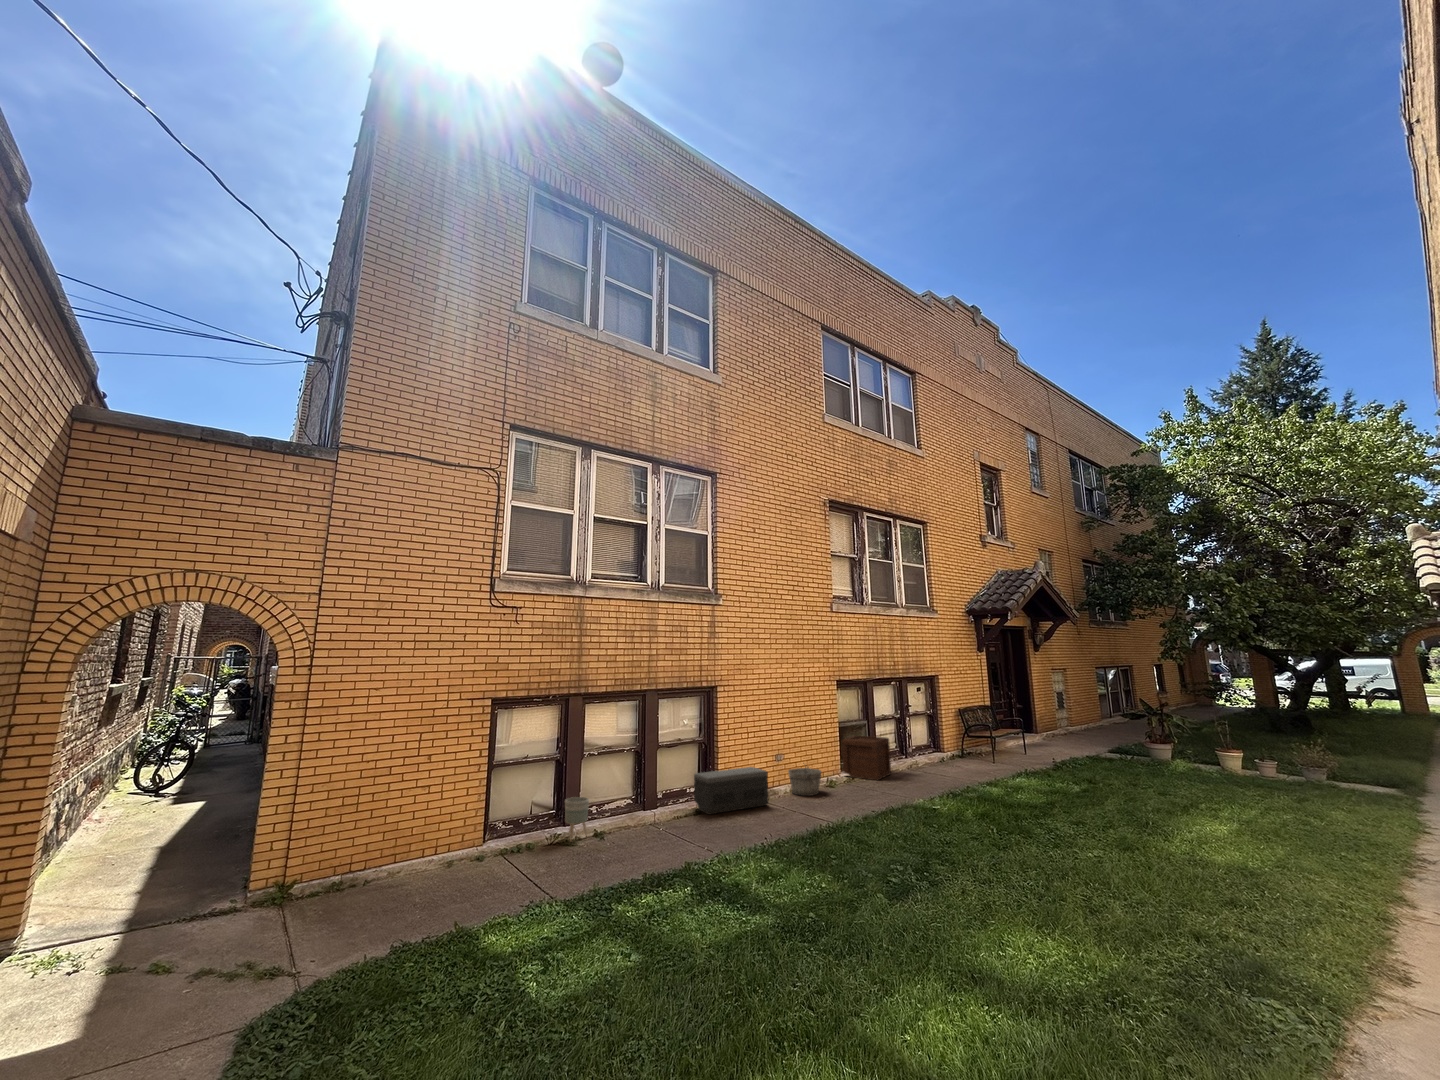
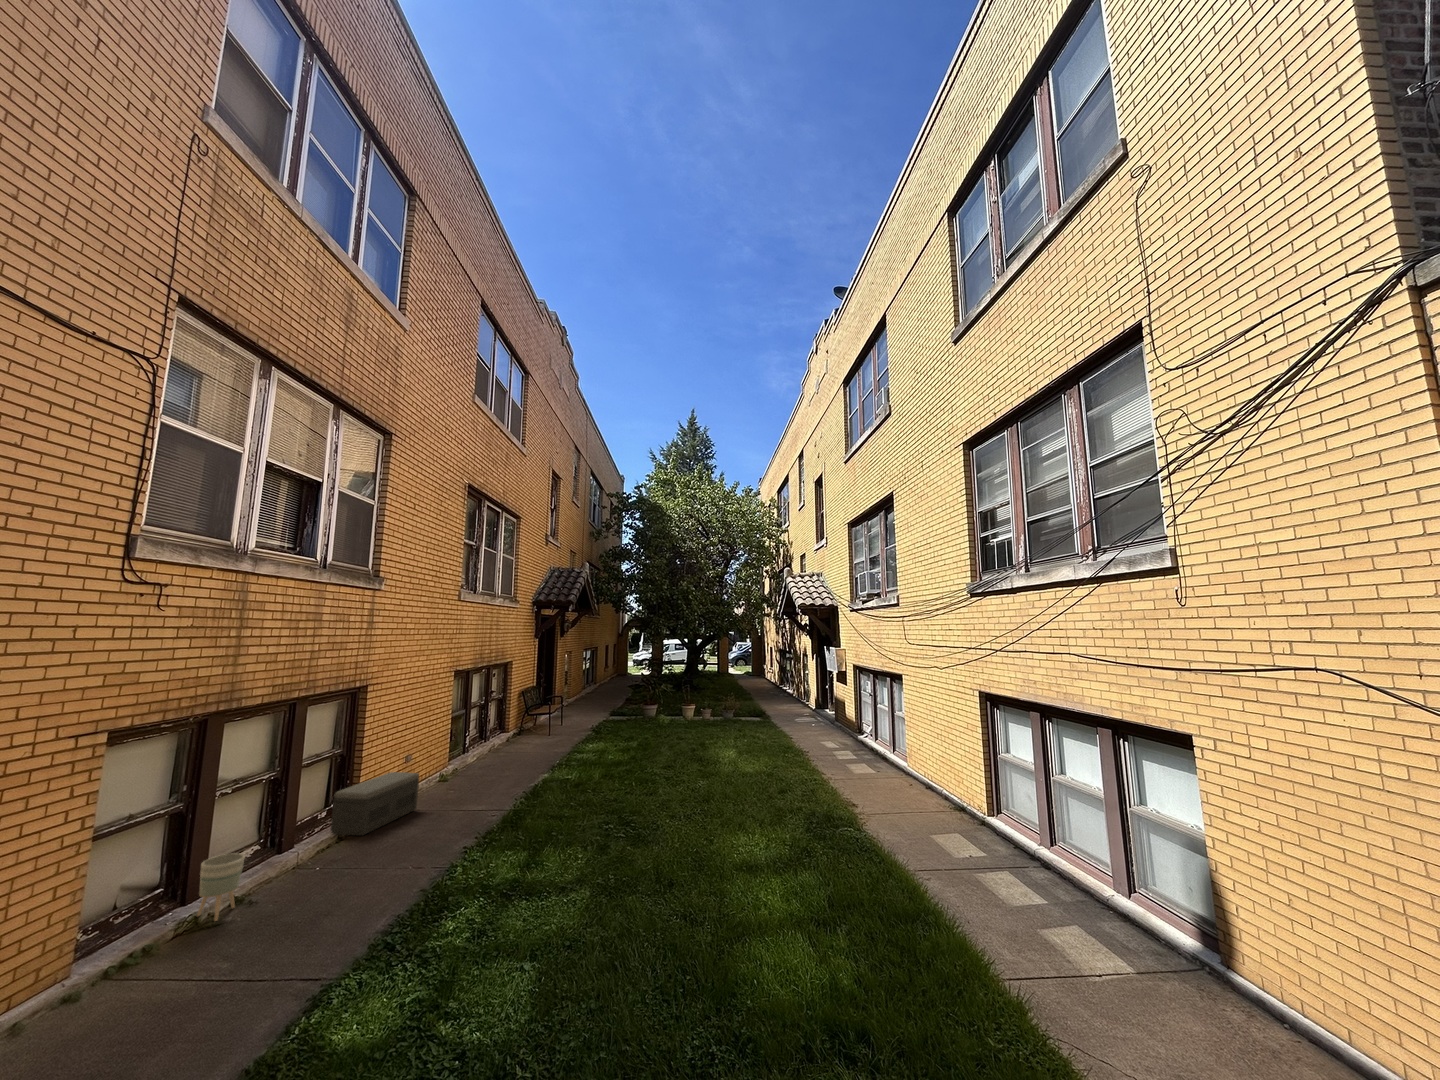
wooden crate: present [842,736,891,780] -> none [444,722,488,767]
wooden bucket: present [788,767,821,796] -> none [414,758,453,793]

